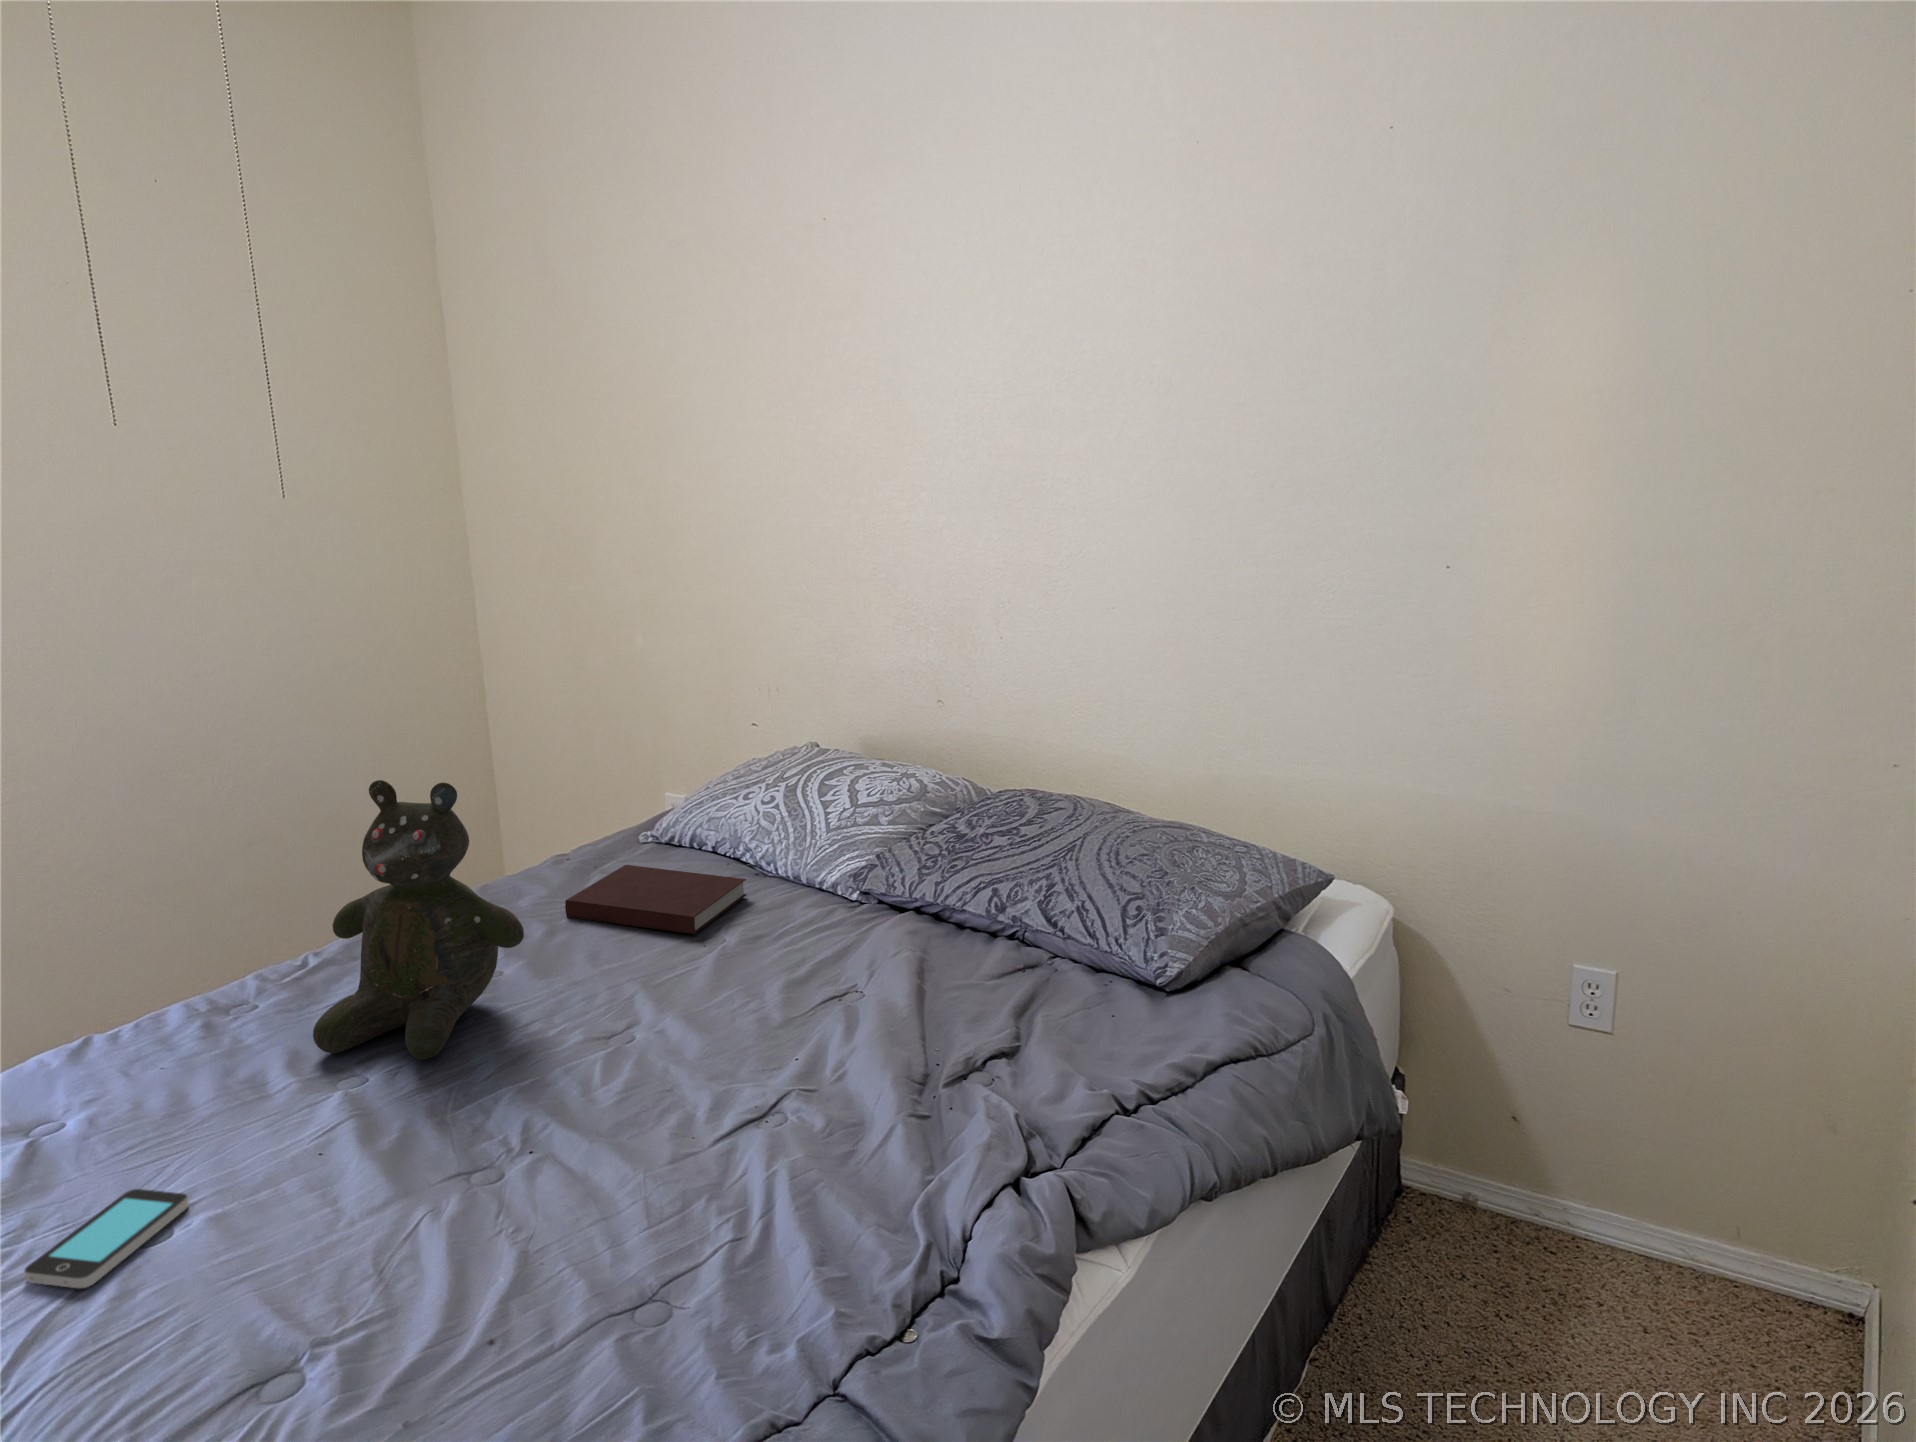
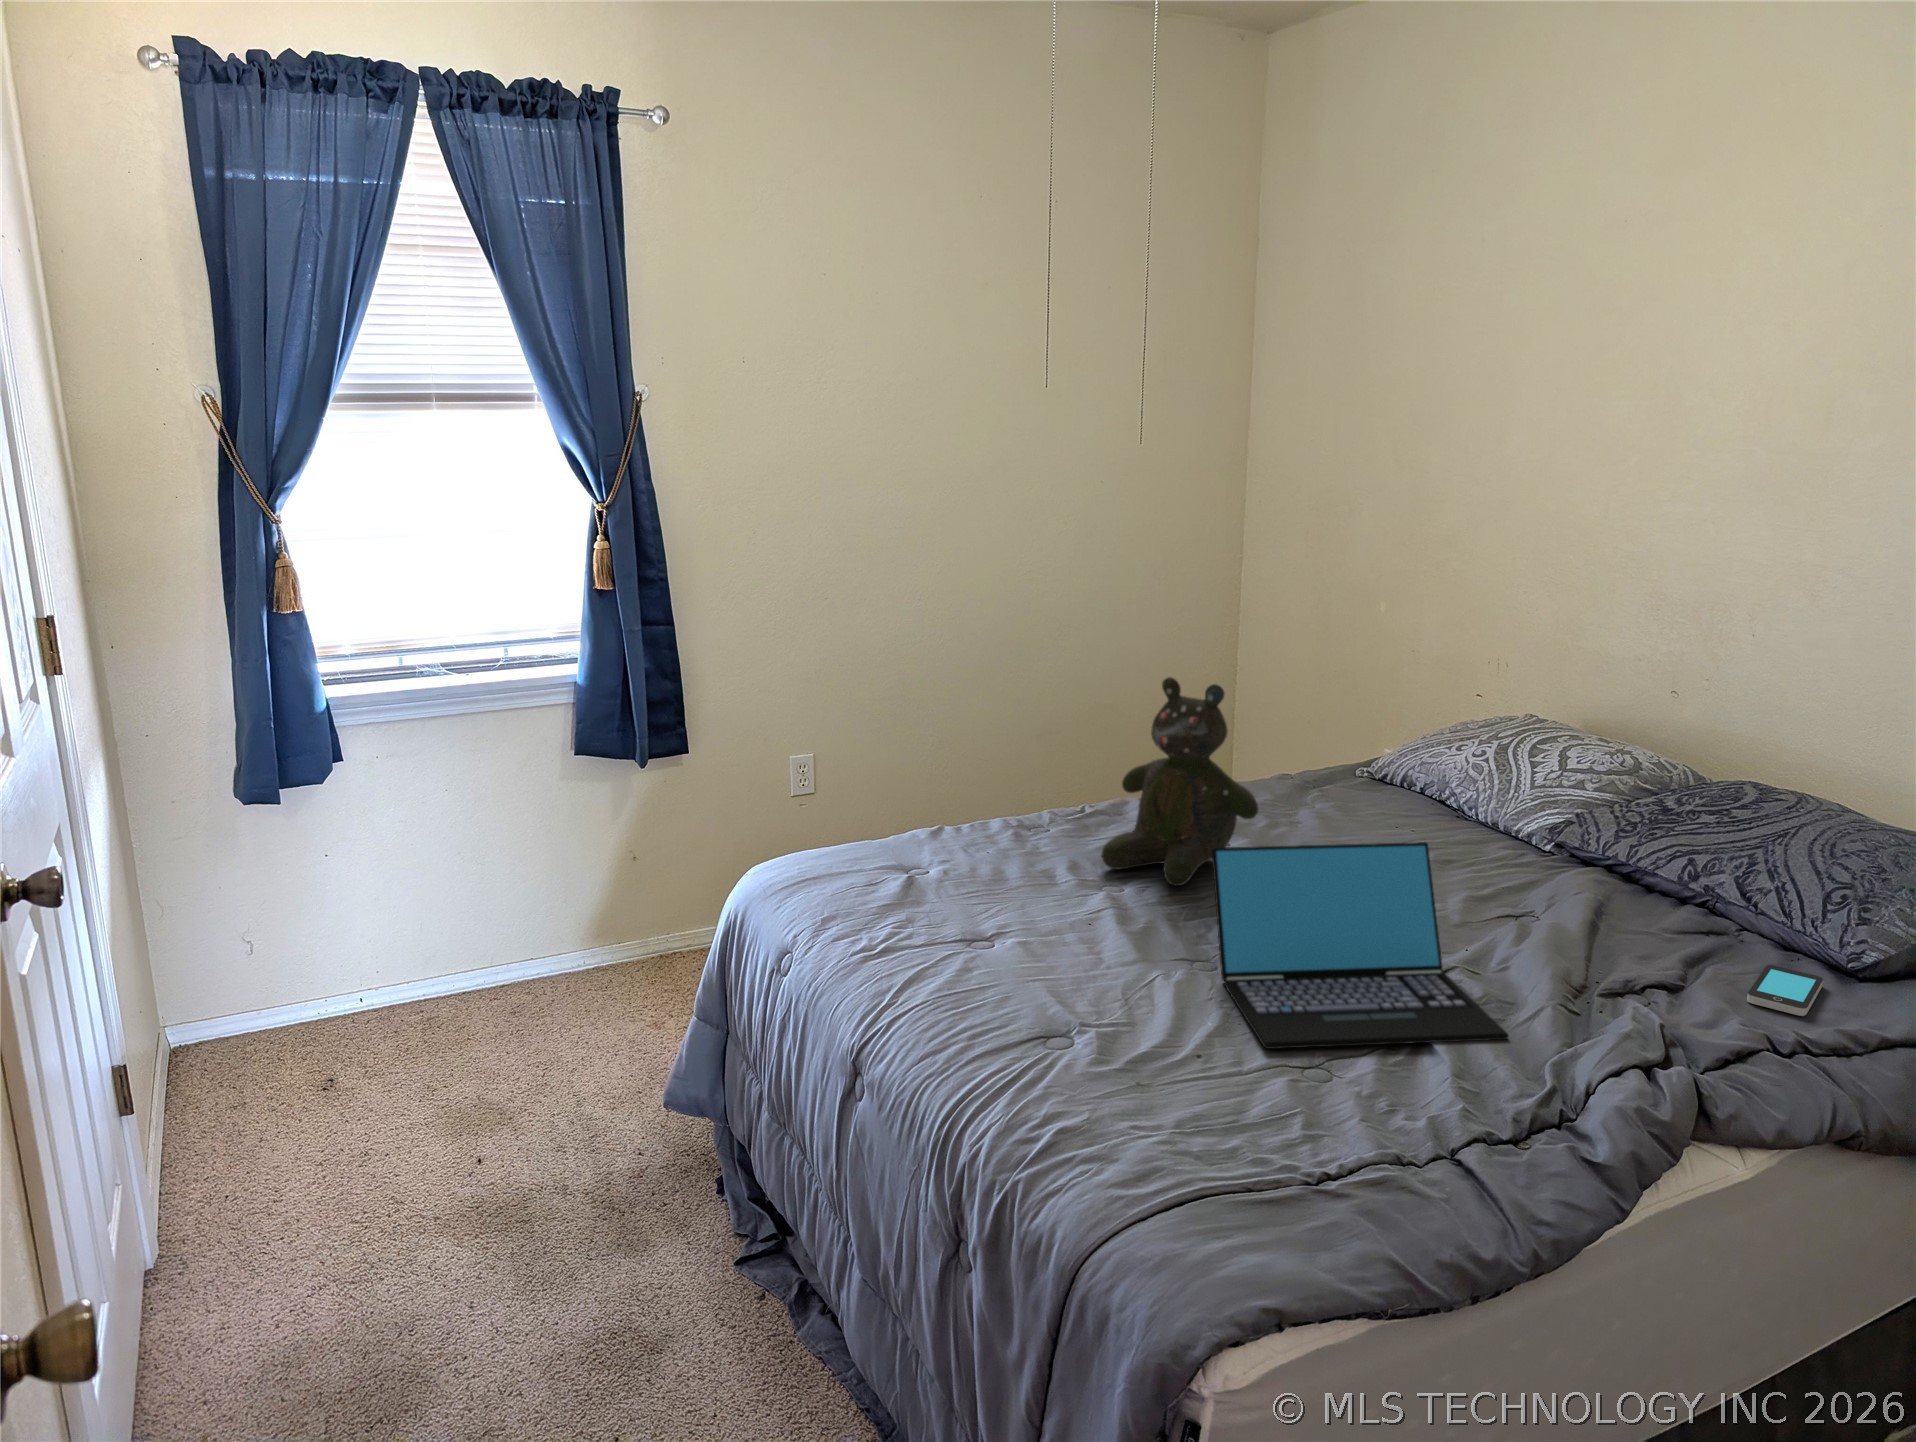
notebook: present [565,865,747,934] -> none [1290,789,1448,849]
laptop: none [463,949,865,1305] -> present [1211,842,1508,1049]
smartphone: present [25,1189,189,1288] -> present [1747,965,1823,1016]

